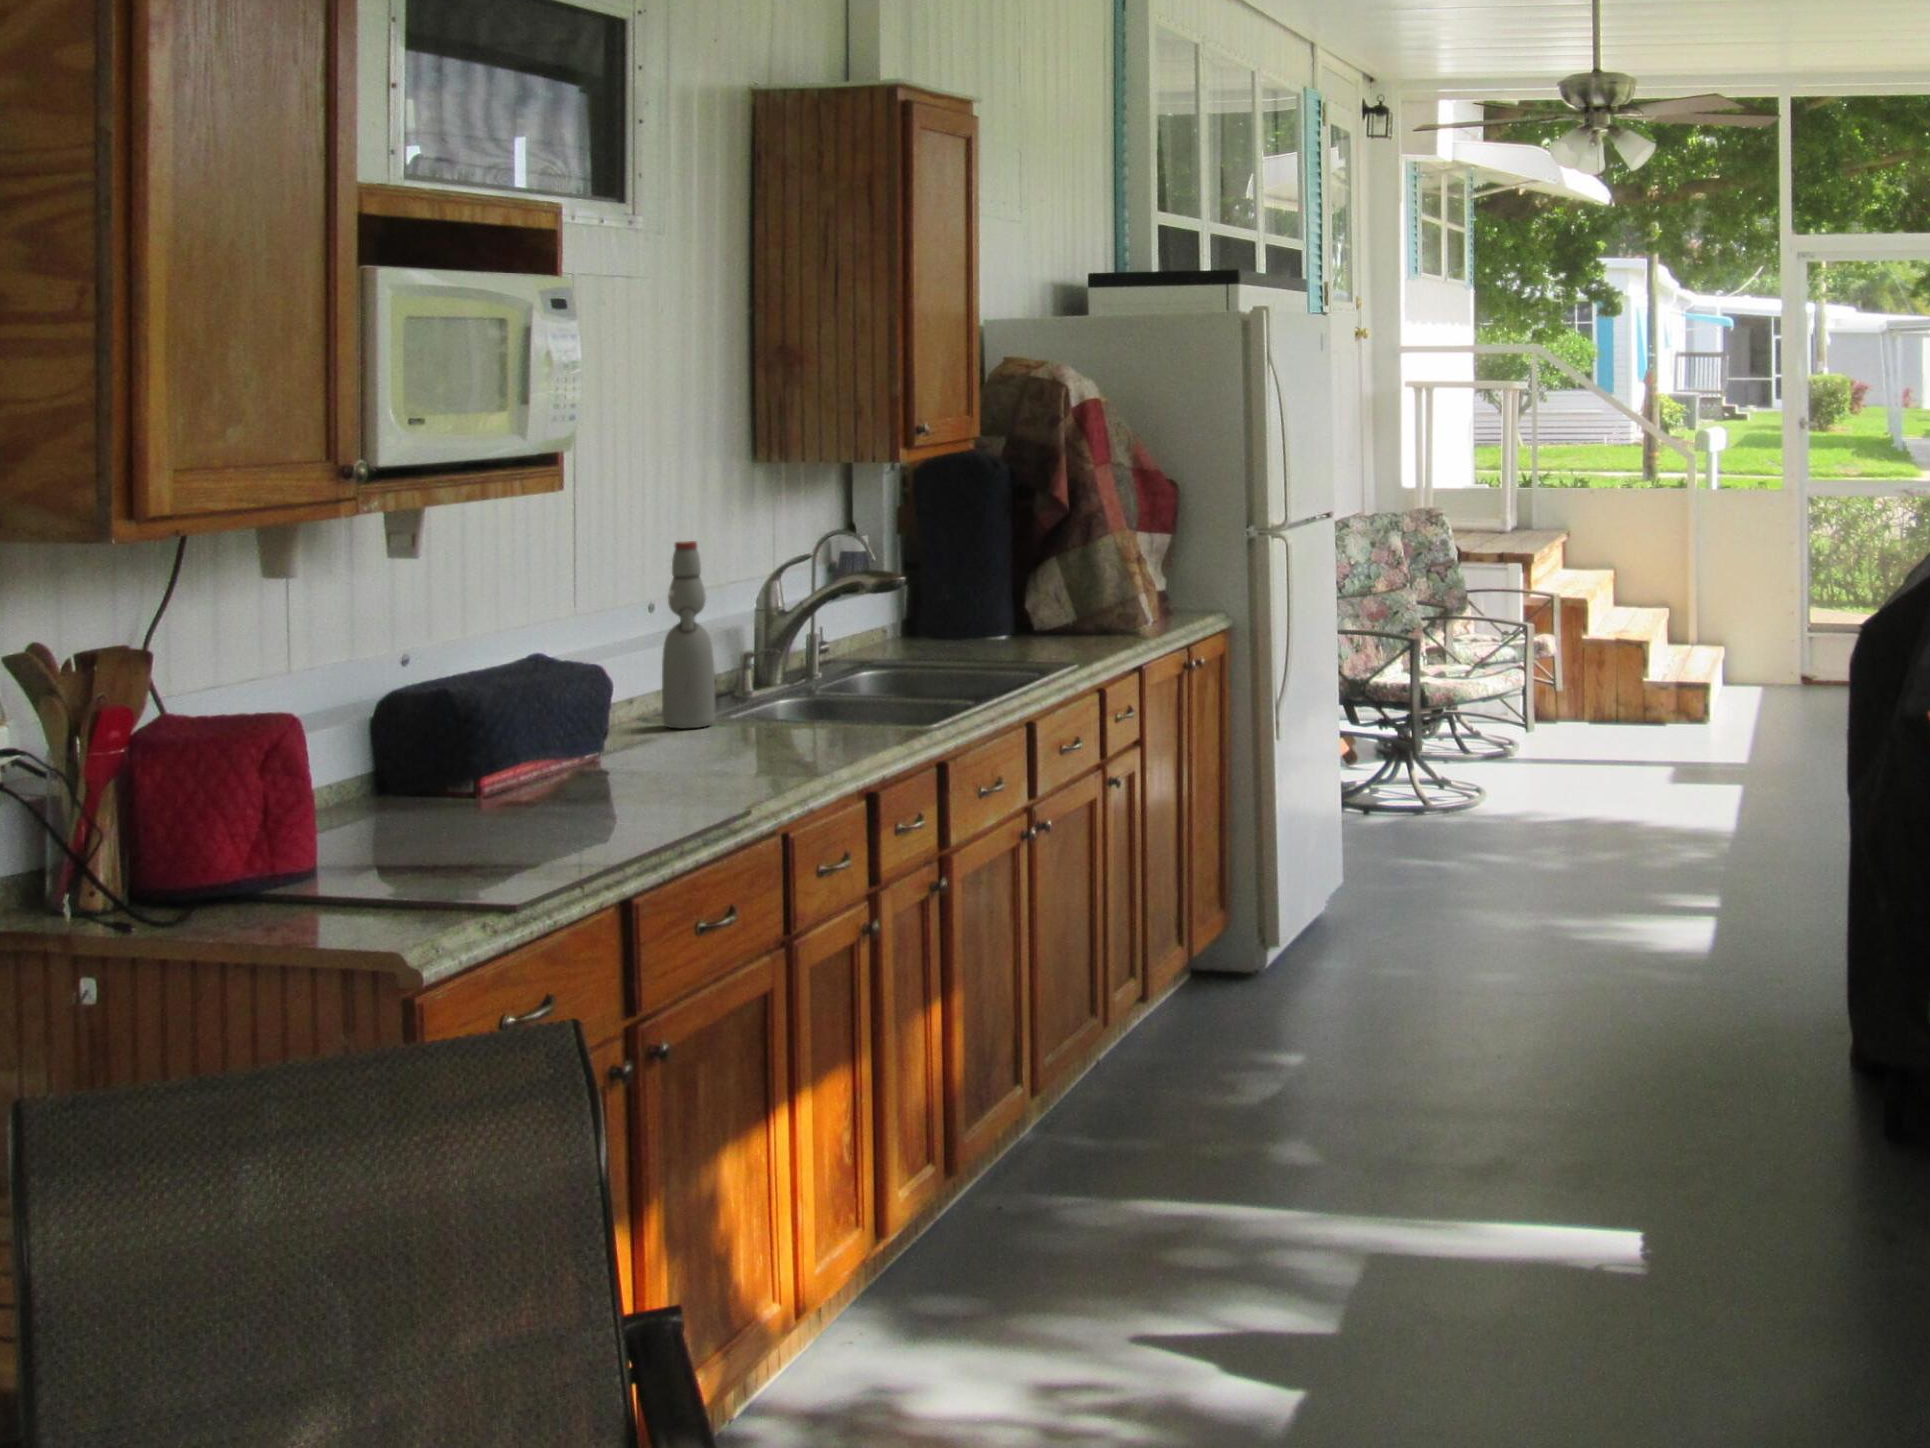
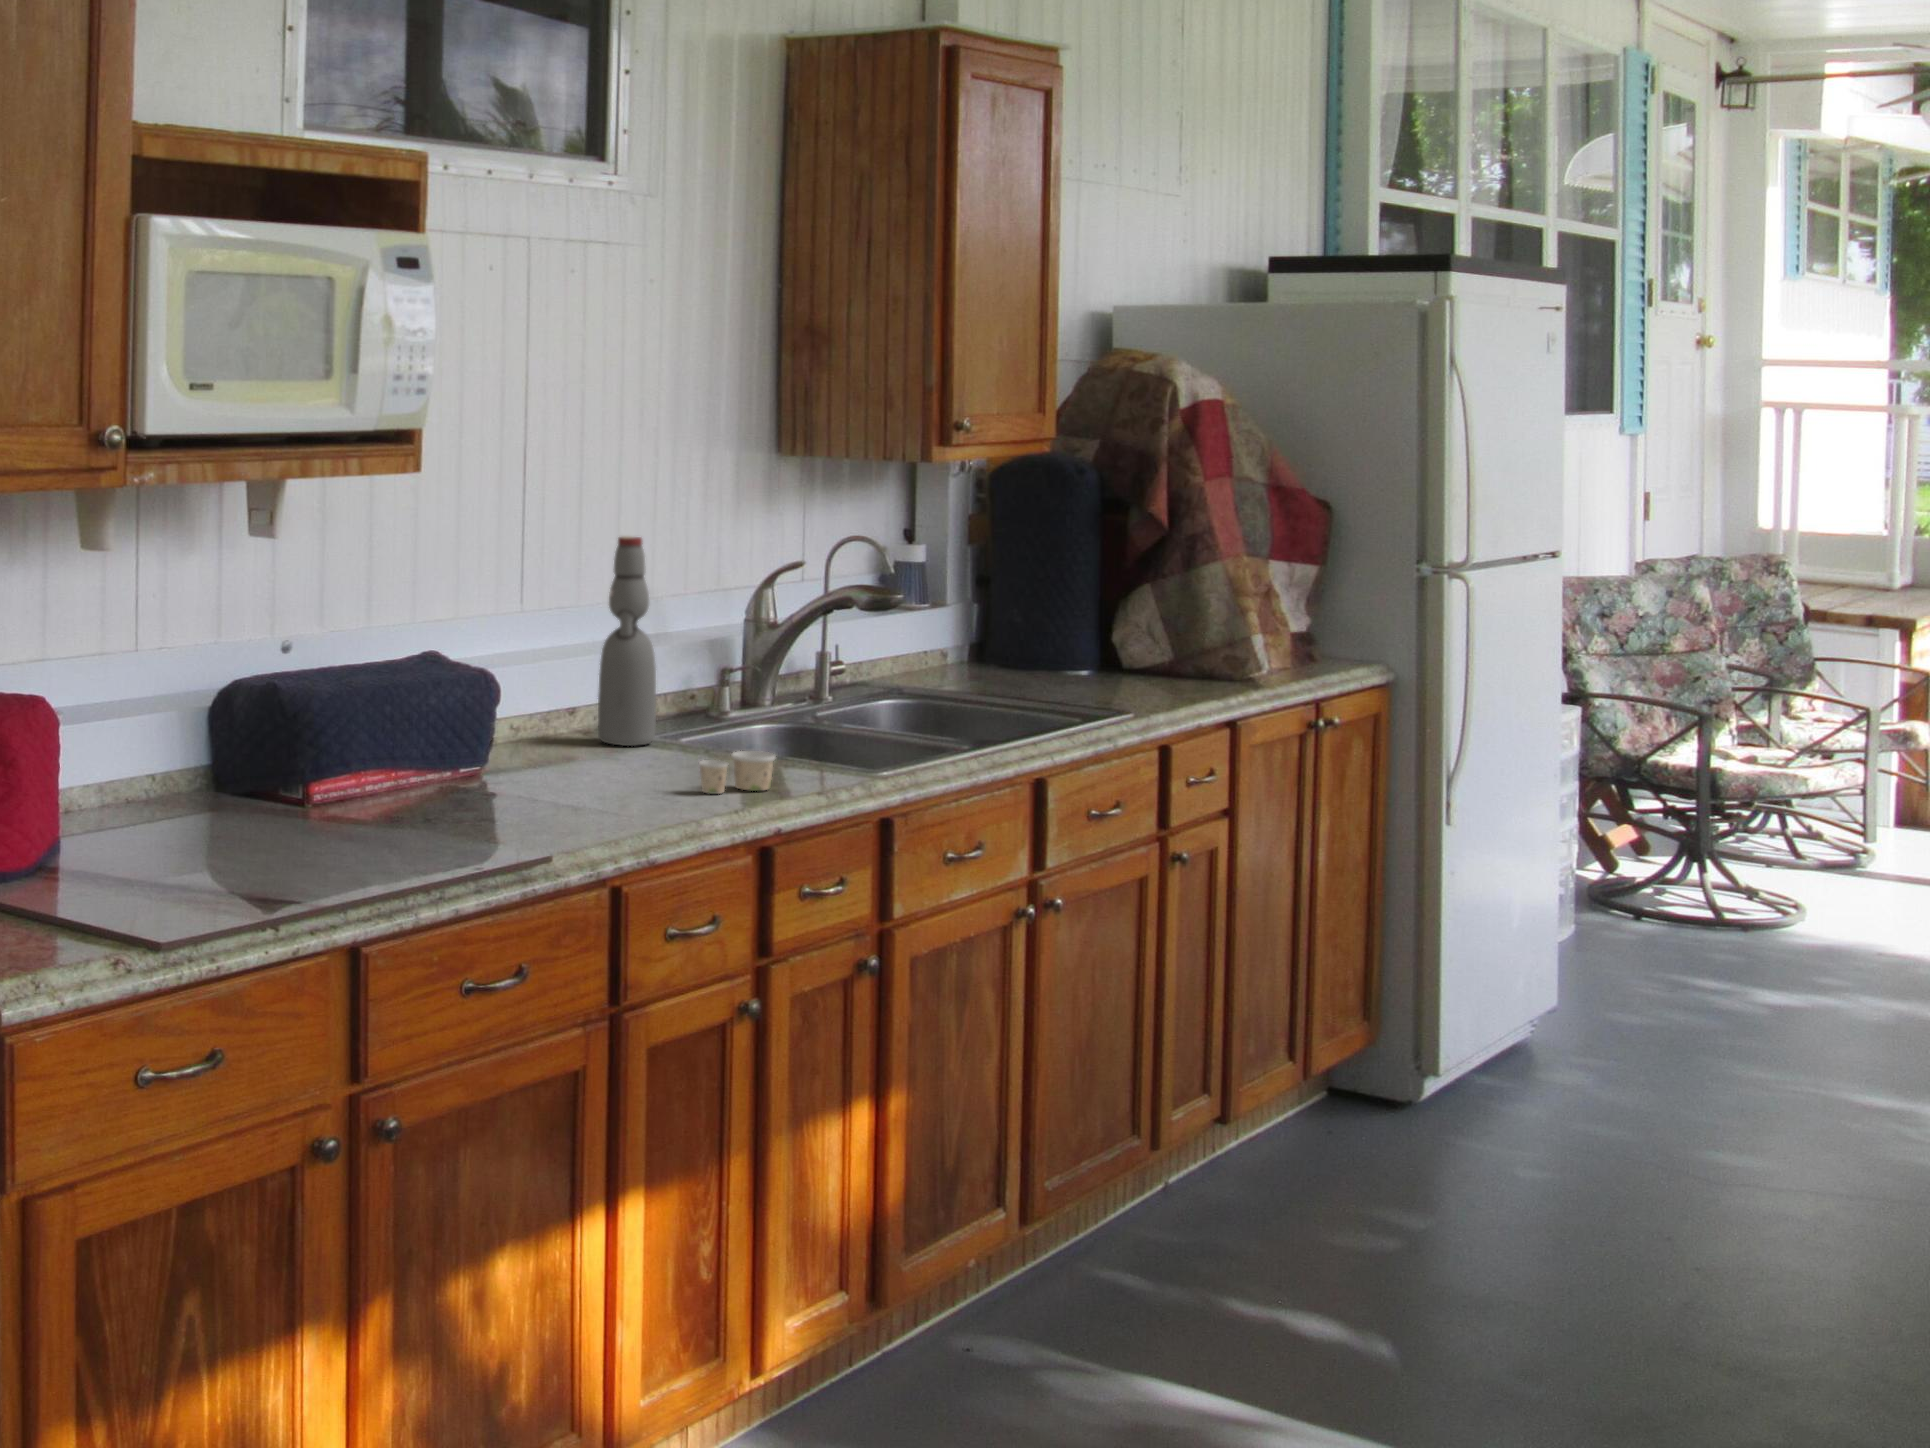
paper cup: none [802,715,862,754] -> present [699,751,775,794]

